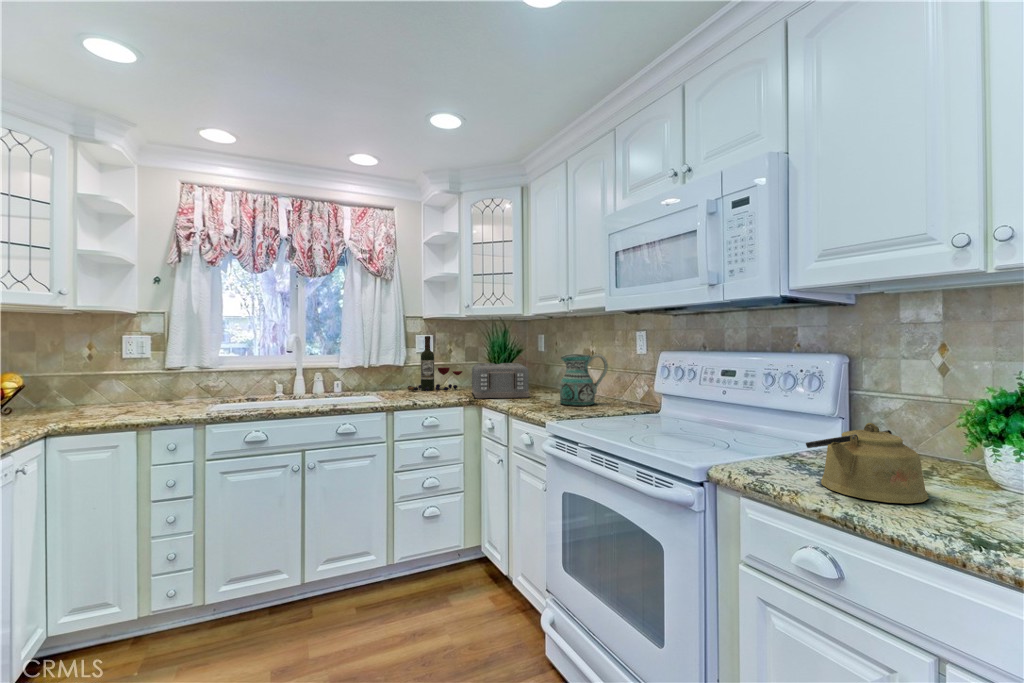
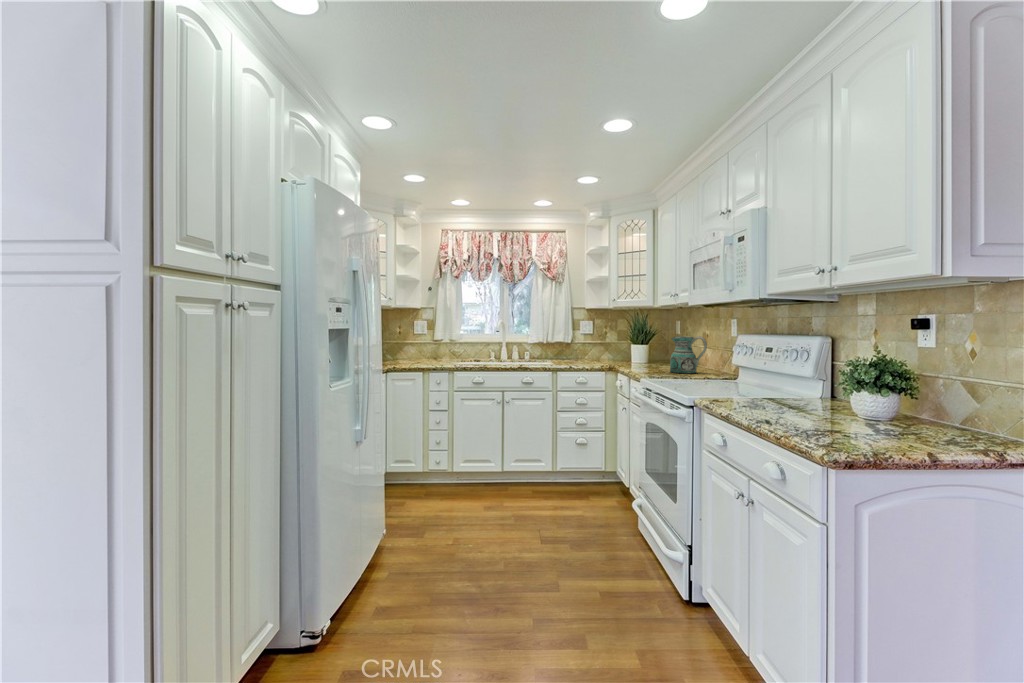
wine bottle: present [408,336,462,391] -> none [574,322,614,362]
toaster: present [472,363,529,398] -> none [613,342,655,368]
kettle: present [806,423,929,504] -> none [735,373,795,413]

